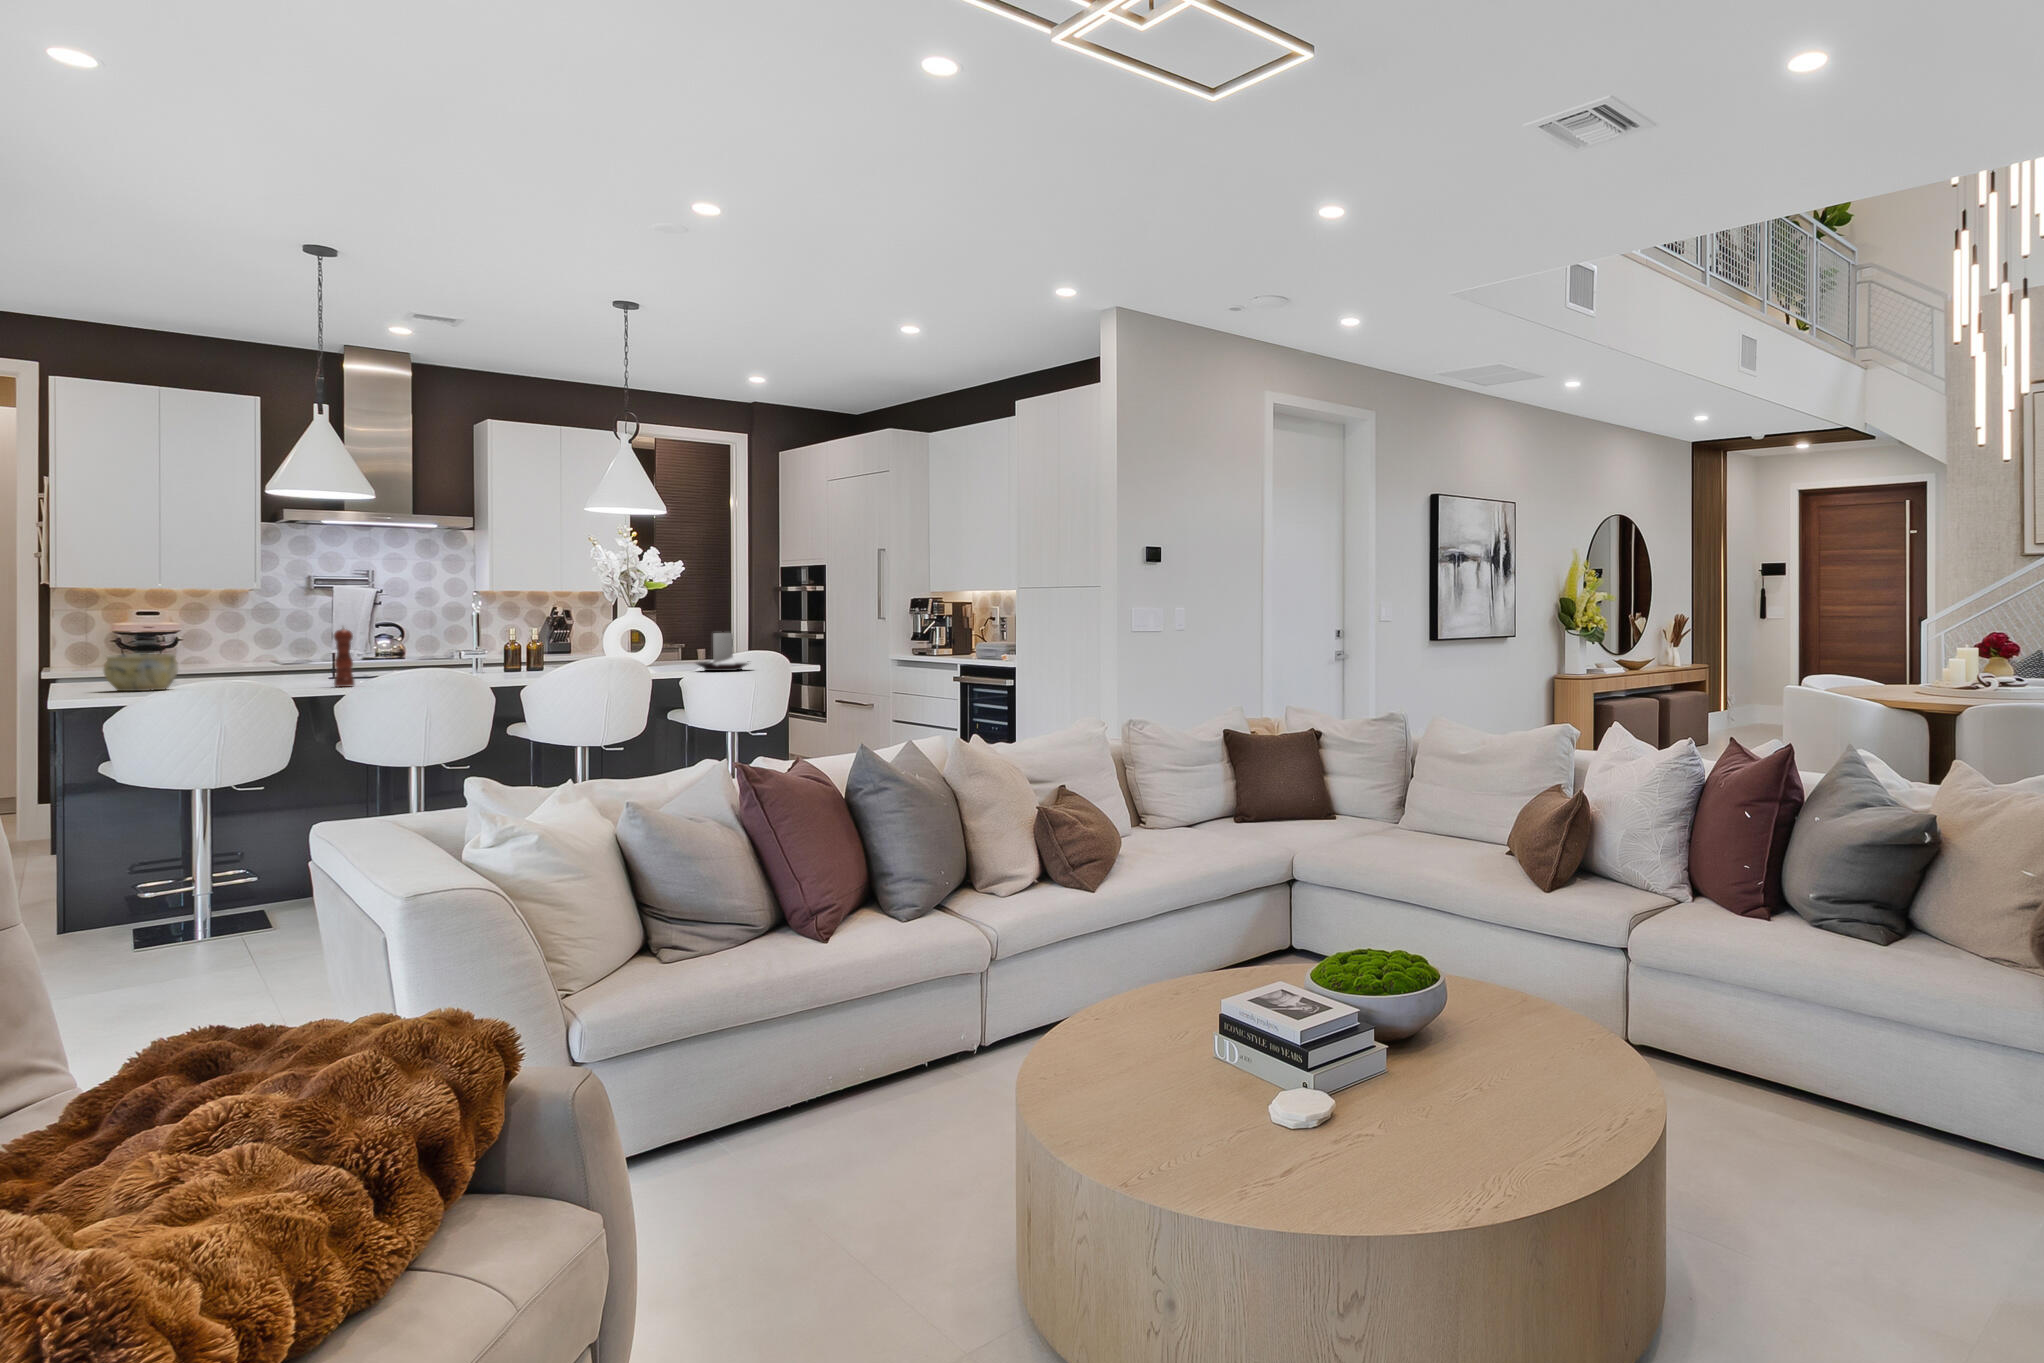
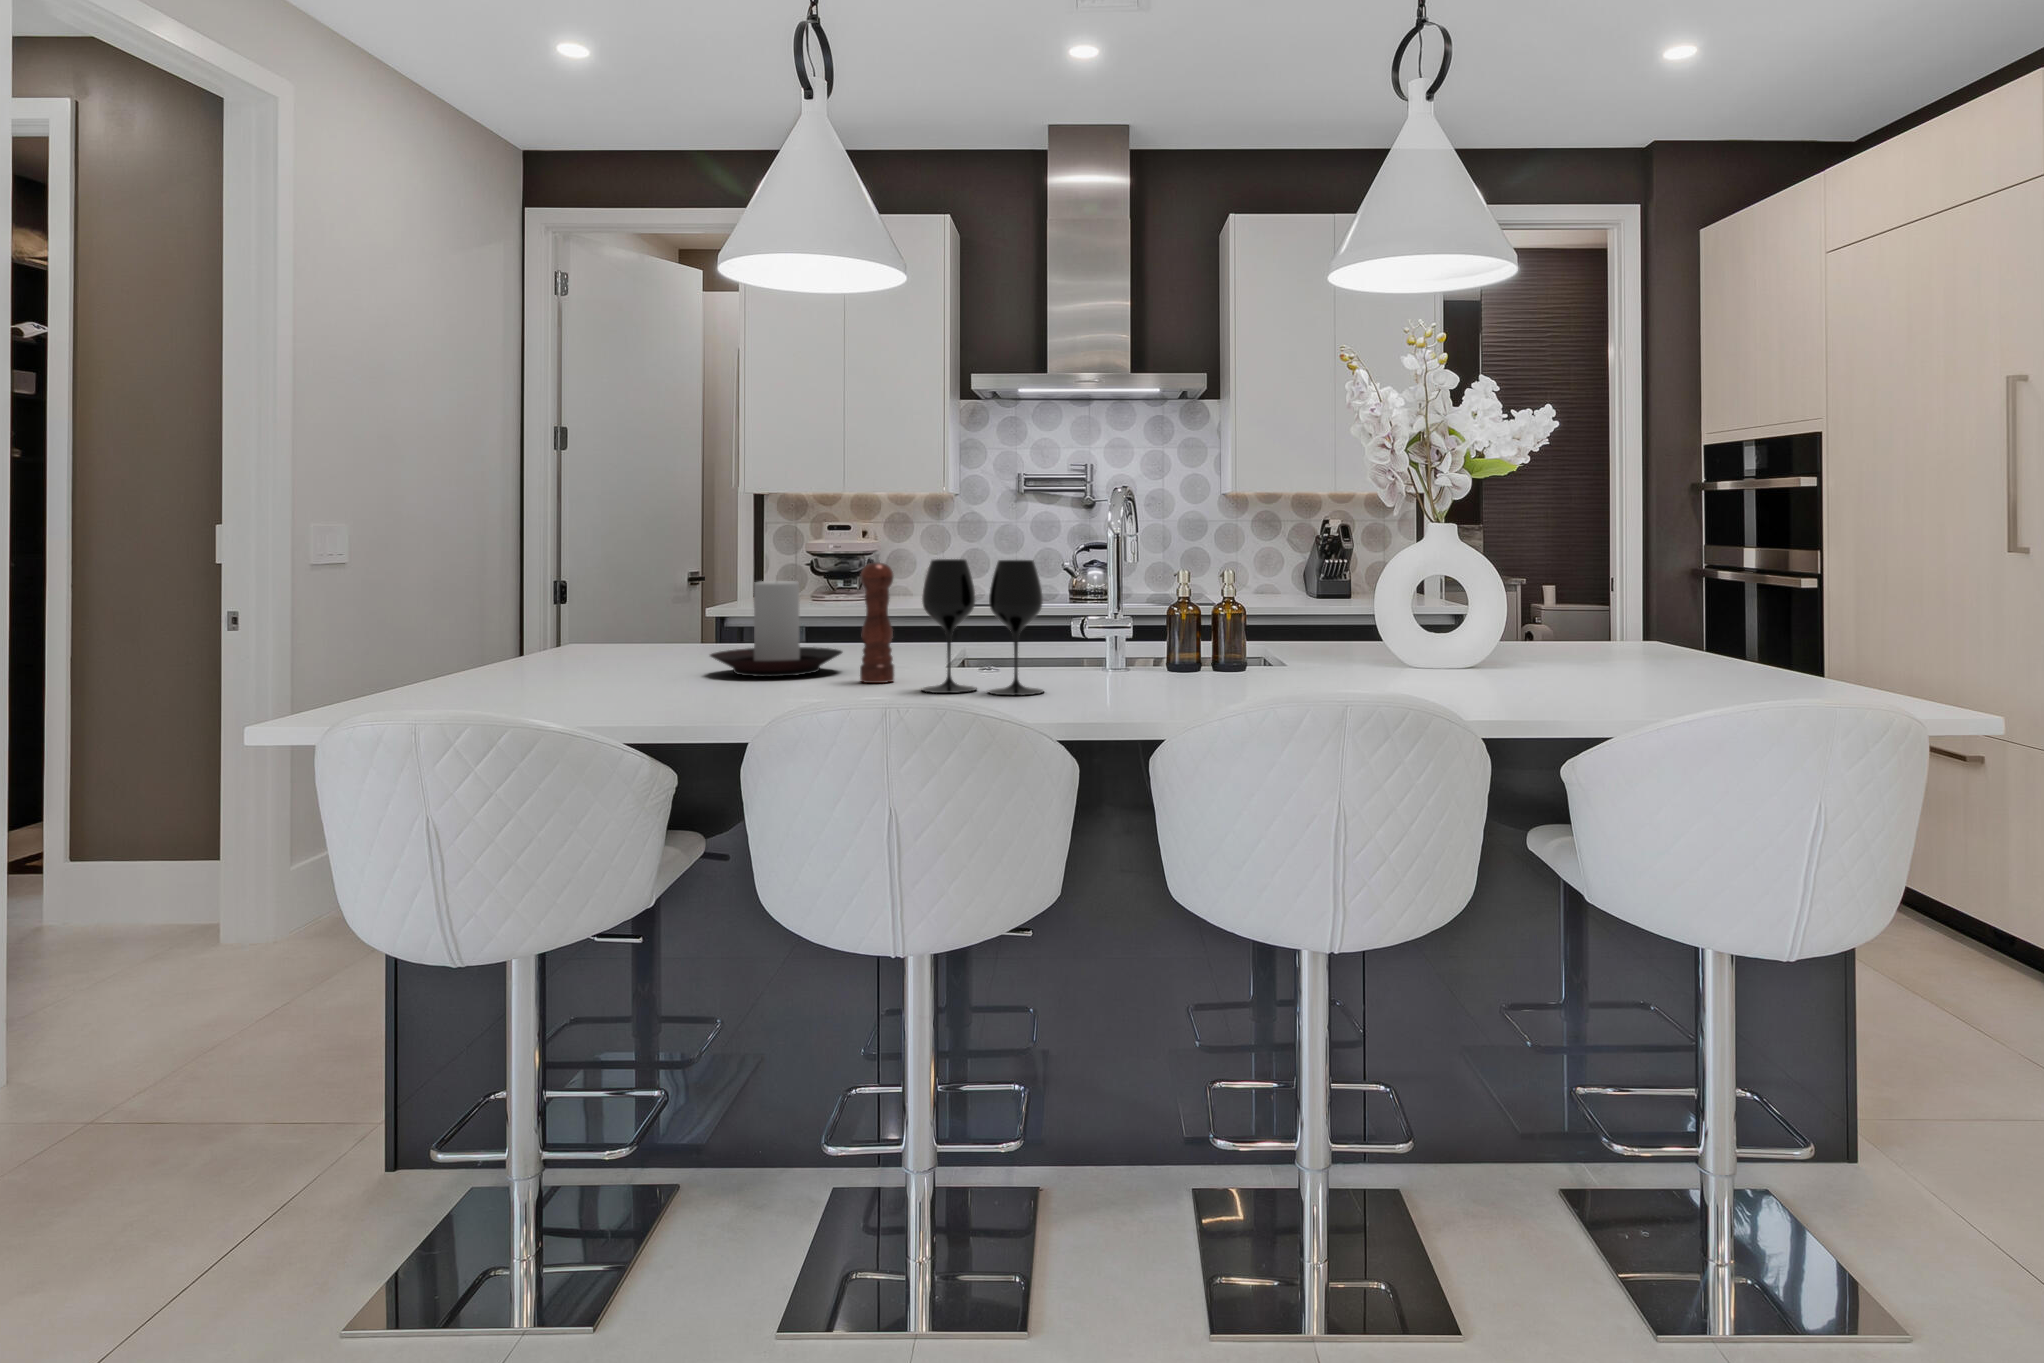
wine glass: none [382,627,451,686] -> present [922,559,1043,696]
candle holder: present [697,633,747,671] -> present [710,581,842,677]
ceramic bowl: present [104,654,178,691] -> none [589,597,691,666]

